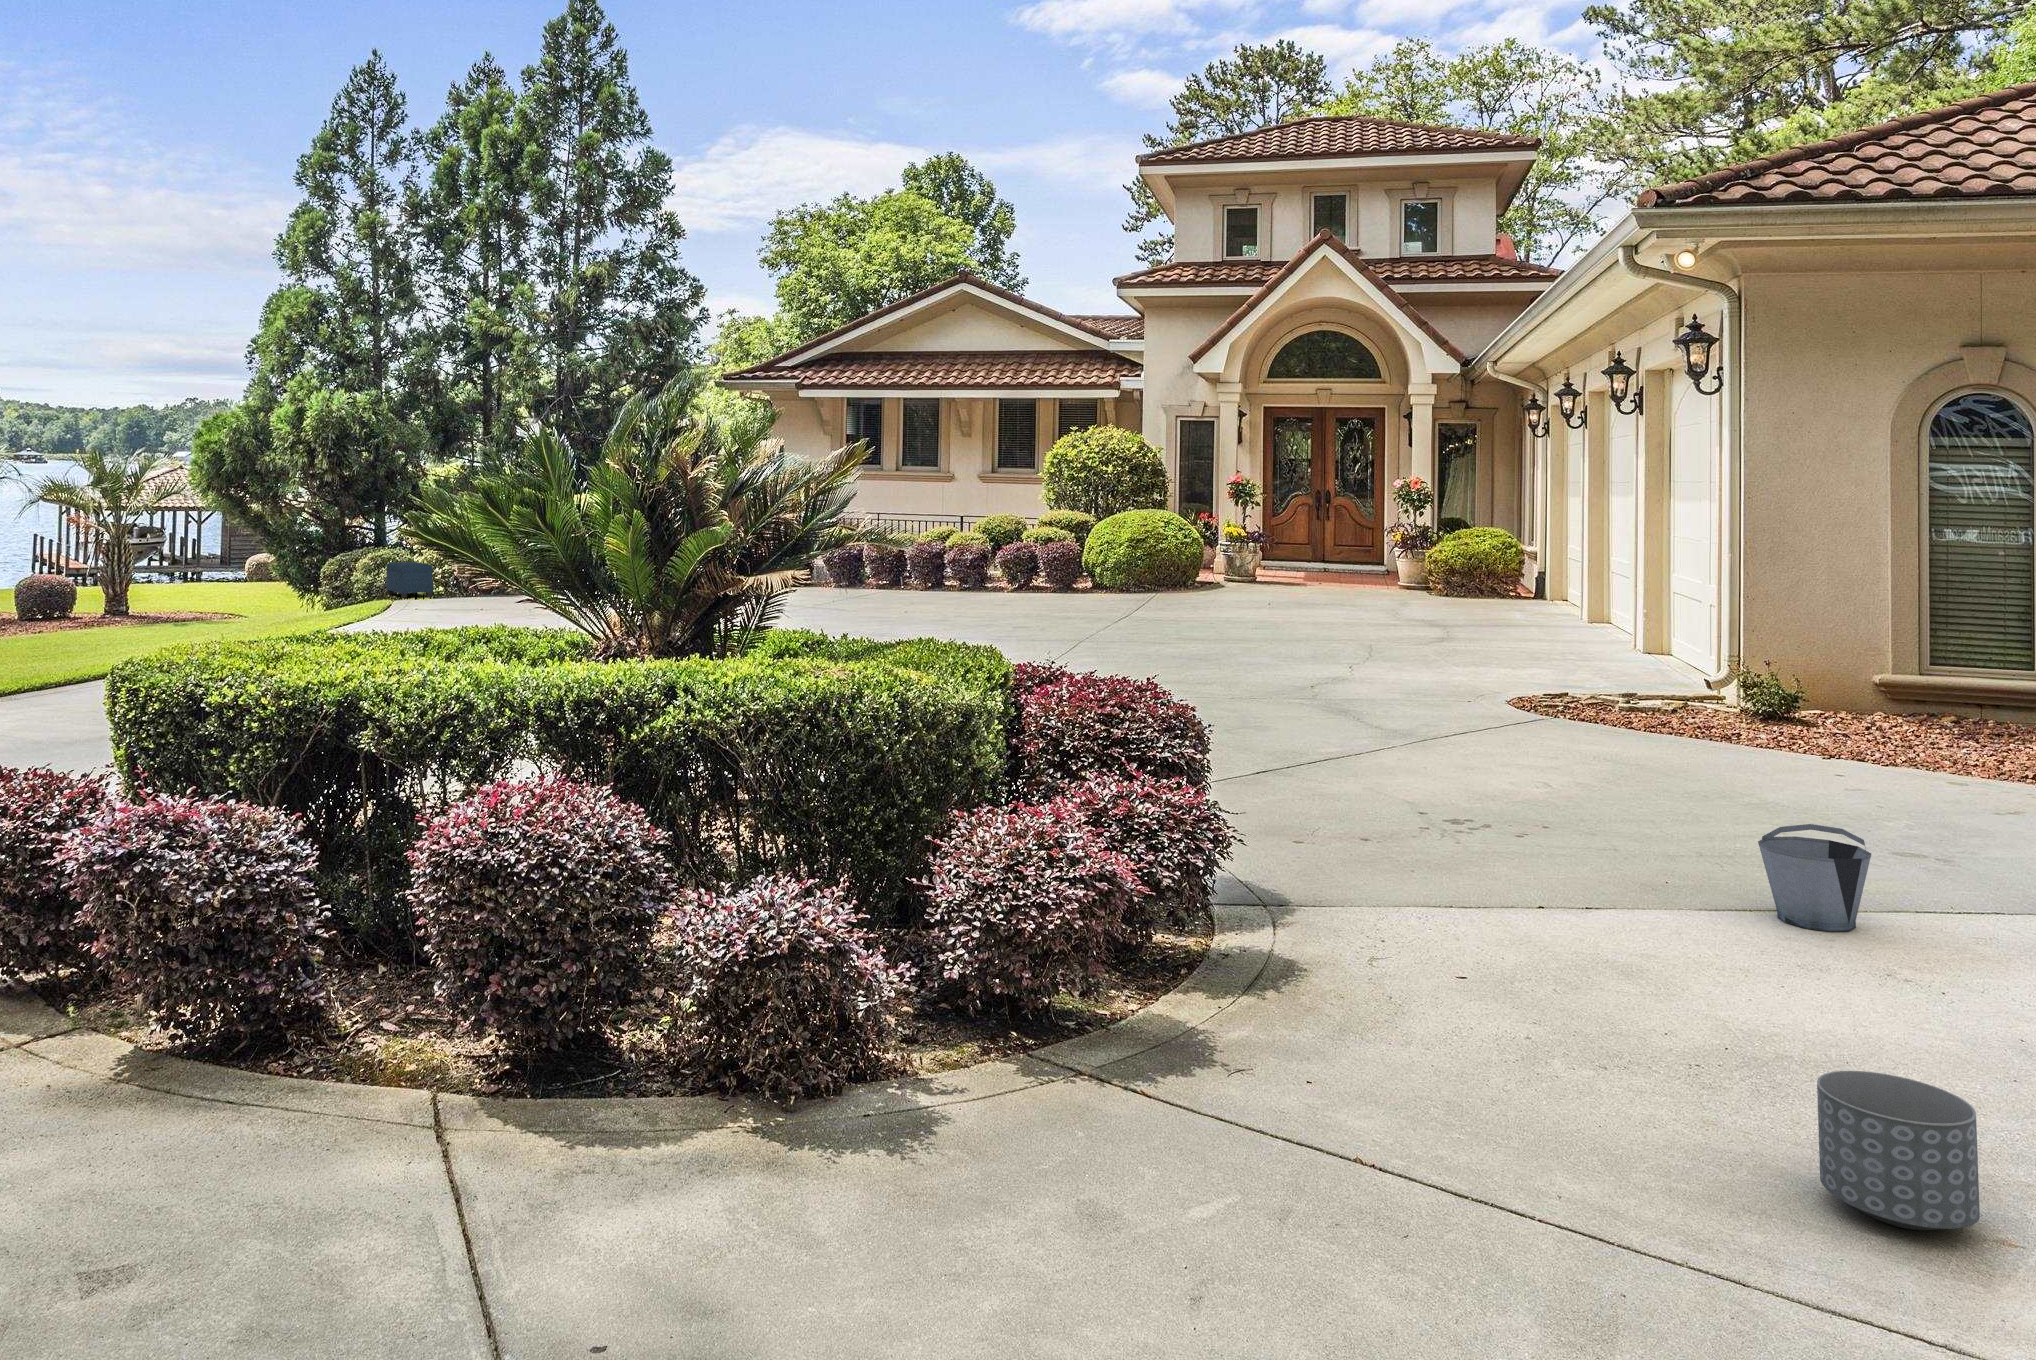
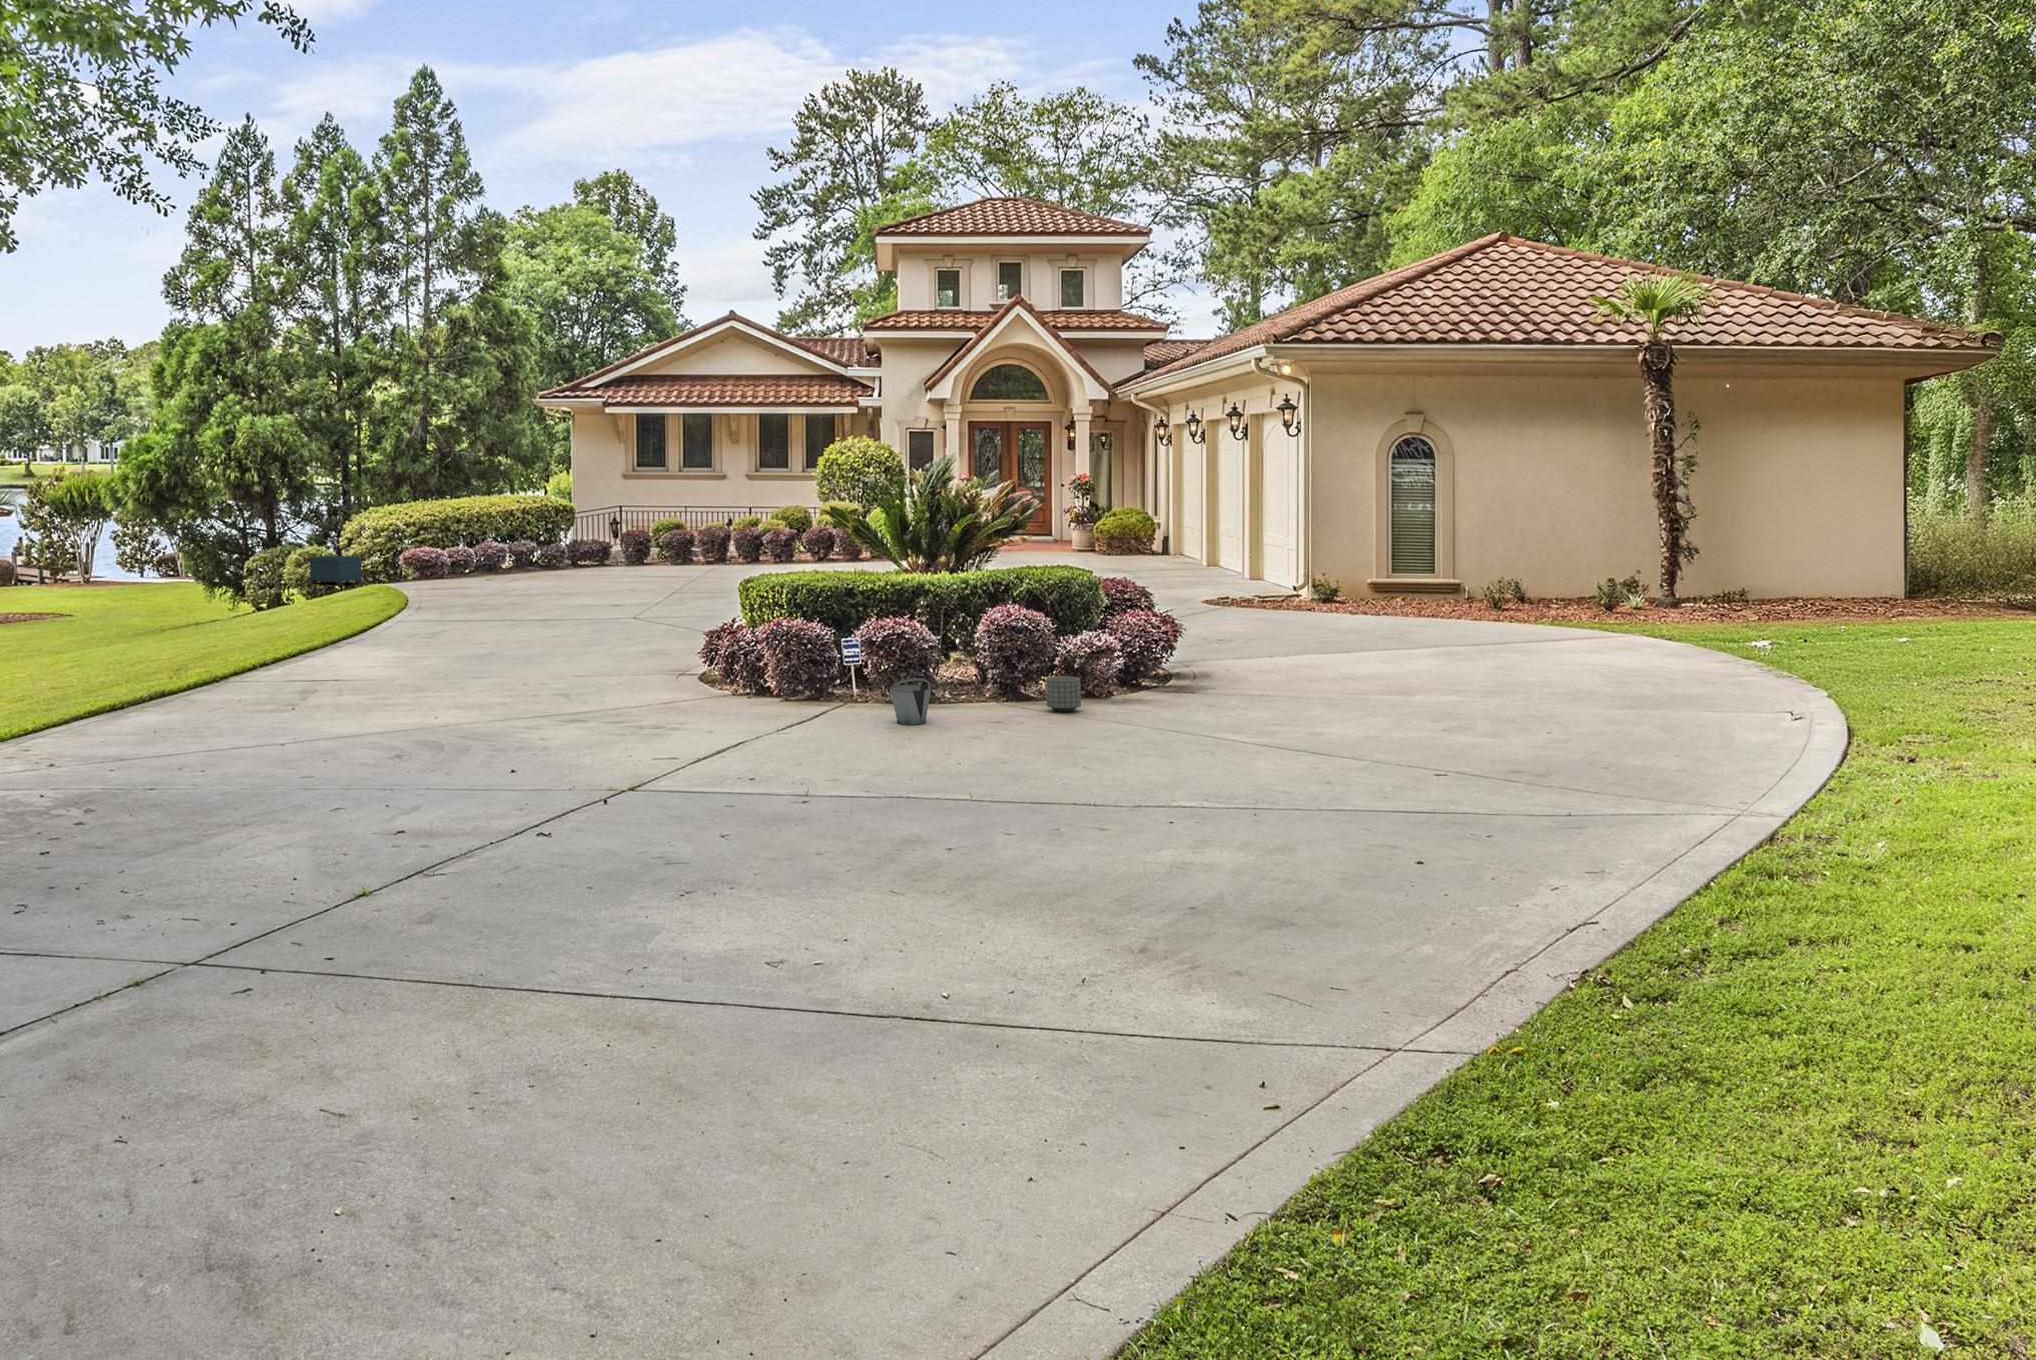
bucket: present [1758,824,1871,932] -> present [890,678,931,725]
planter: present [1817,1071,1980,1230] -> present [1046,676,1081,712]

